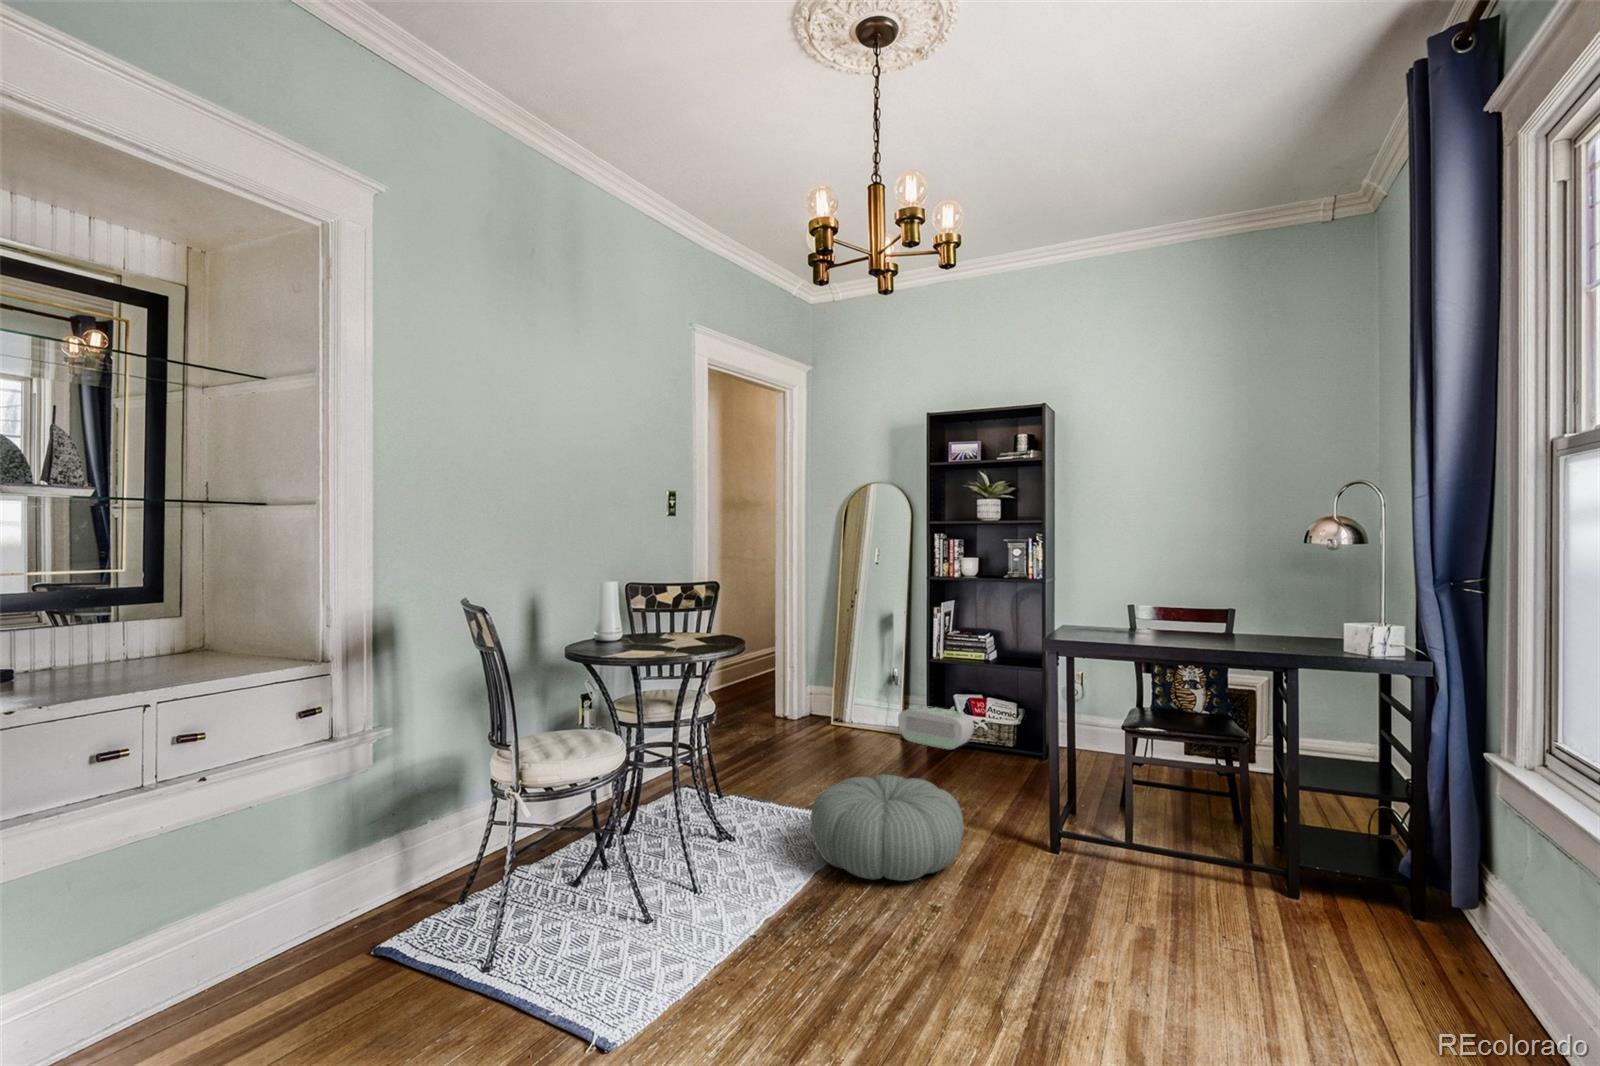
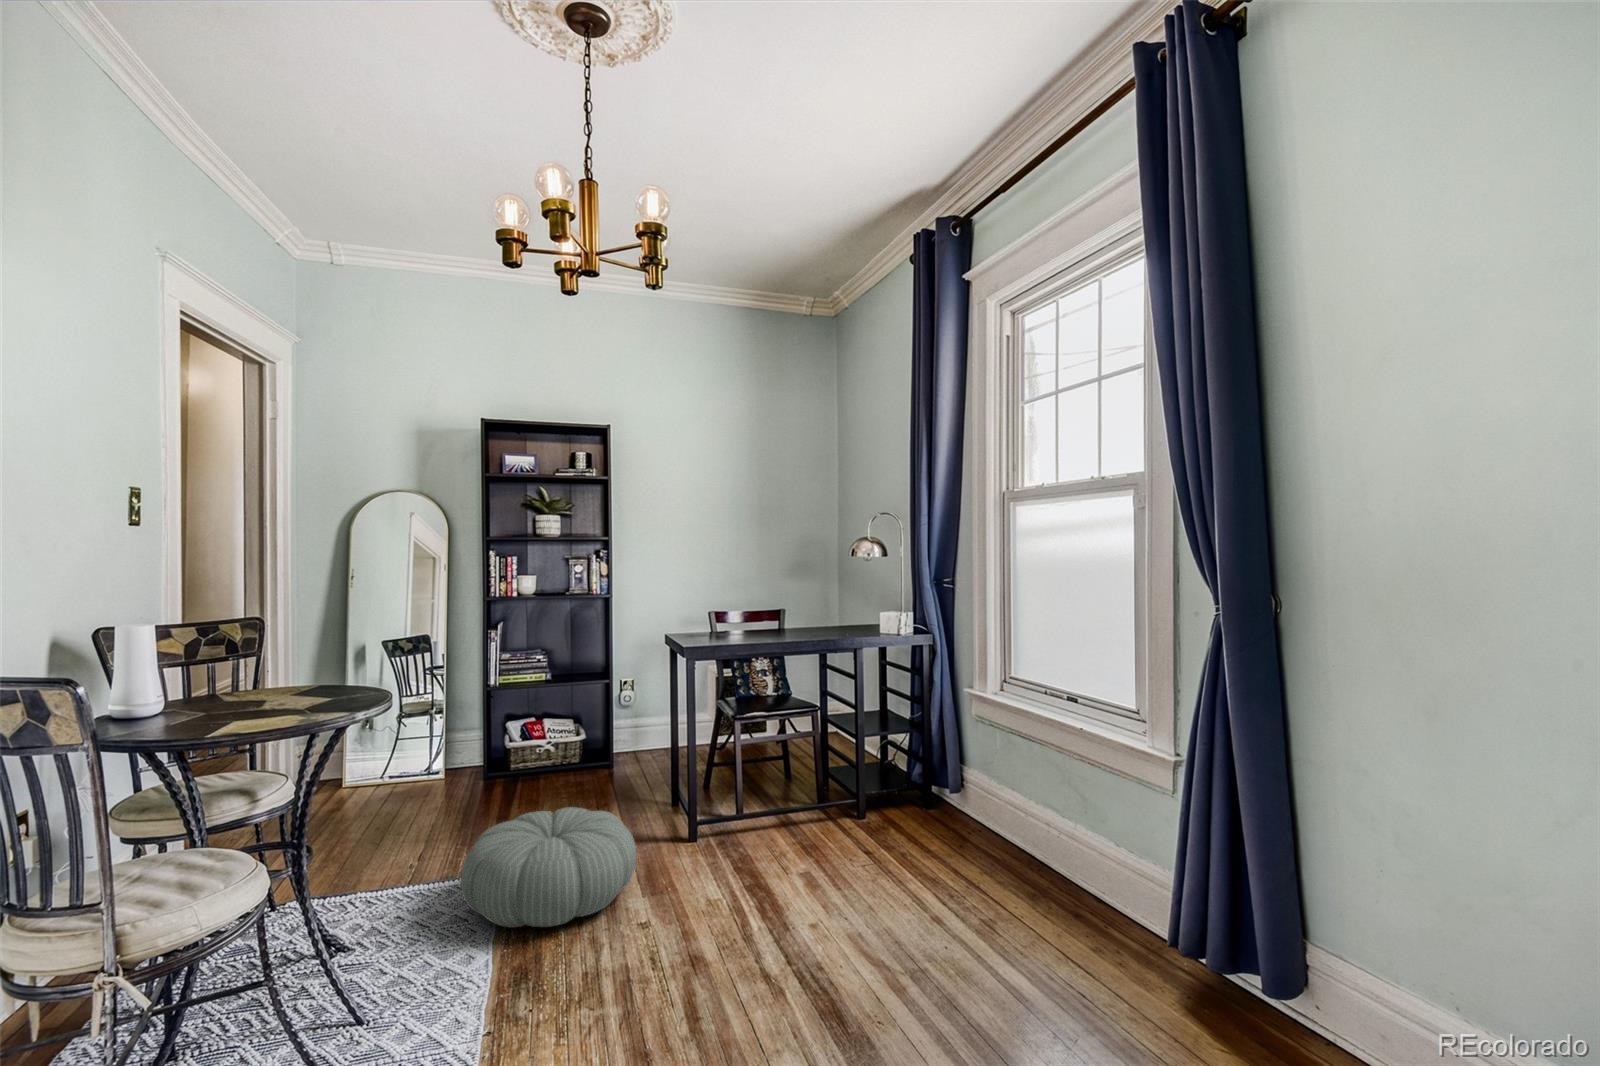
air purifier: present [898,705,974,749] -> none [447,739,536,783]

